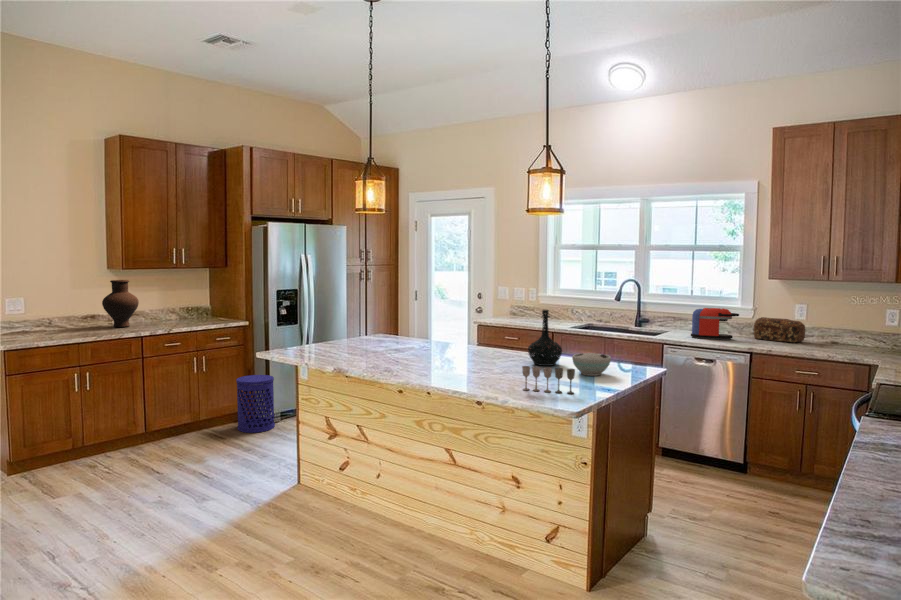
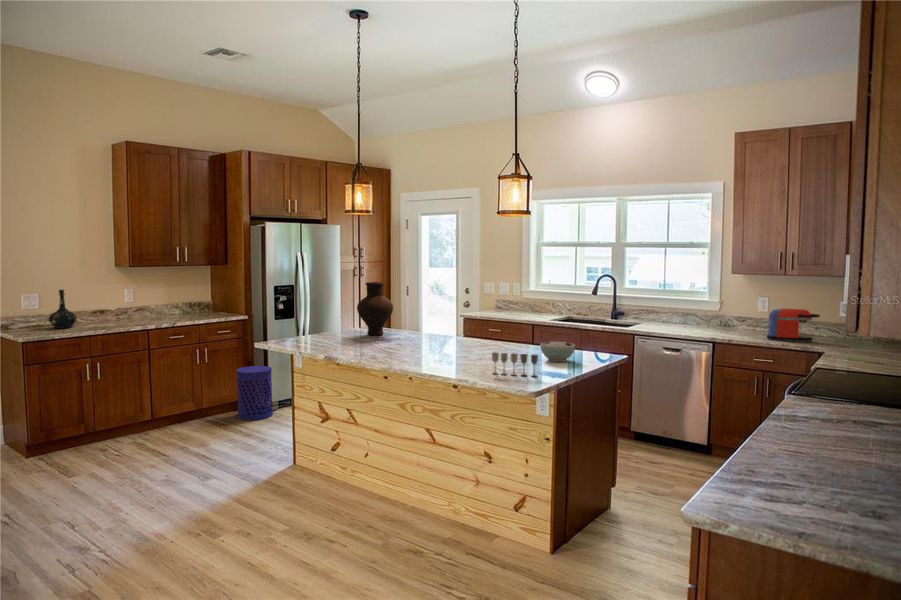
vase: present [102,280,139,327] -> present [357,282,393,335]
coffee maker: present [691,308,739,340] -> present [767,308,820,342]
bottle: present [528,310,562,366] -> present [49,290,77,328]
bread loaf: present [754,317,805,342] -> none [719,310,767,333]

